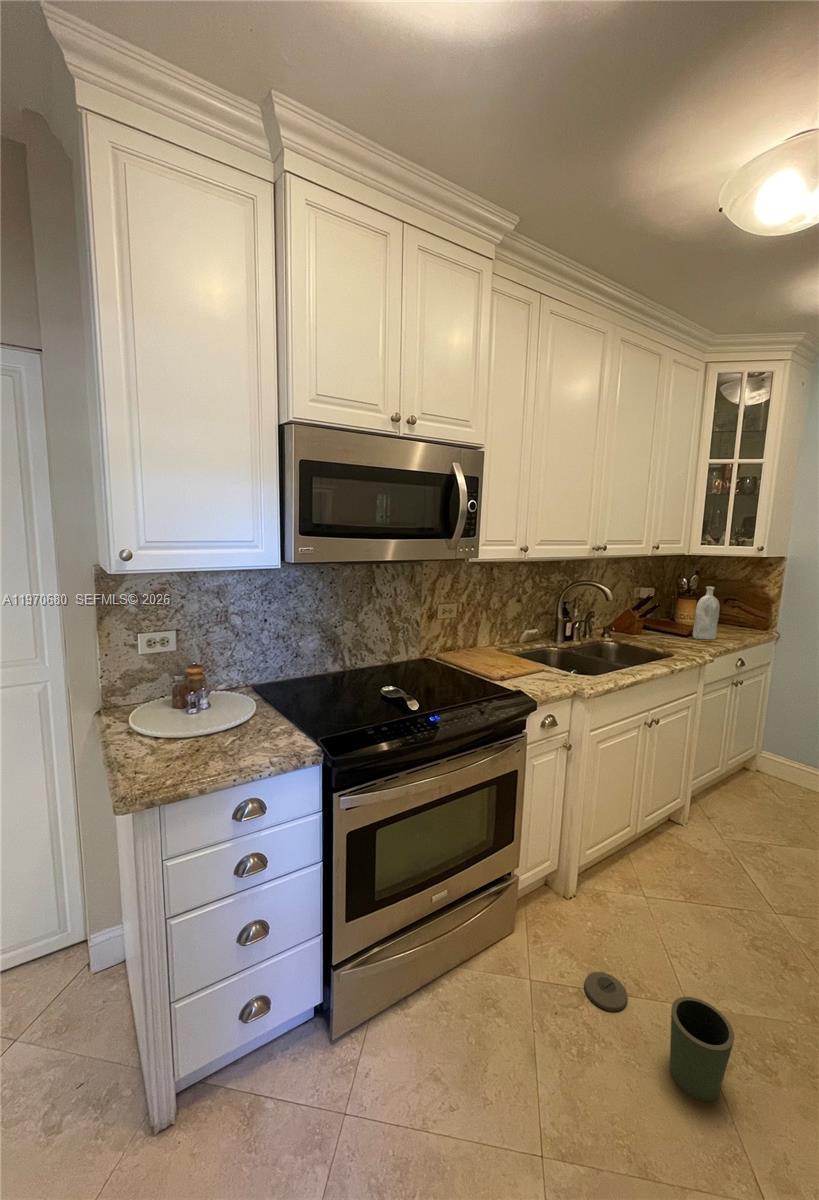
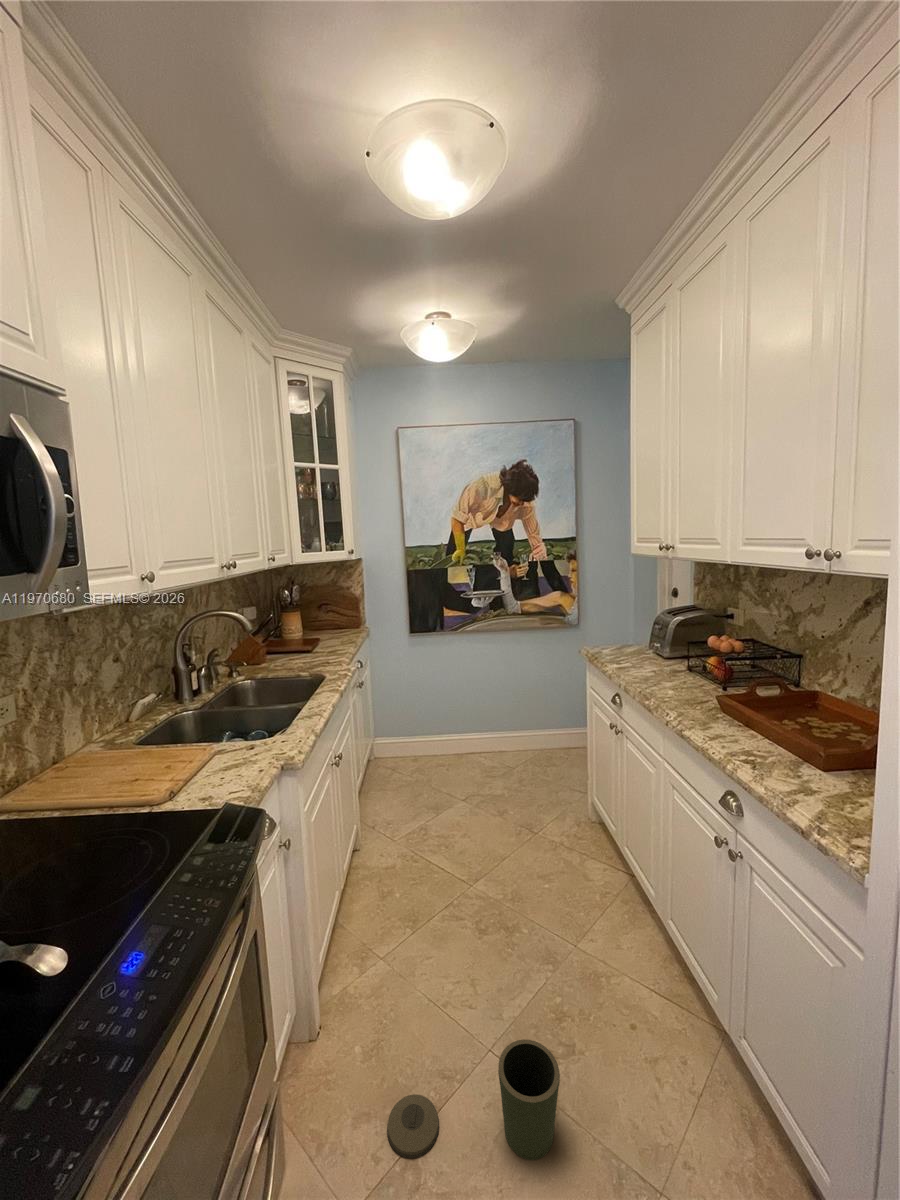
bottle: present [693,587,720,640] -> none [315,595,336,651]

